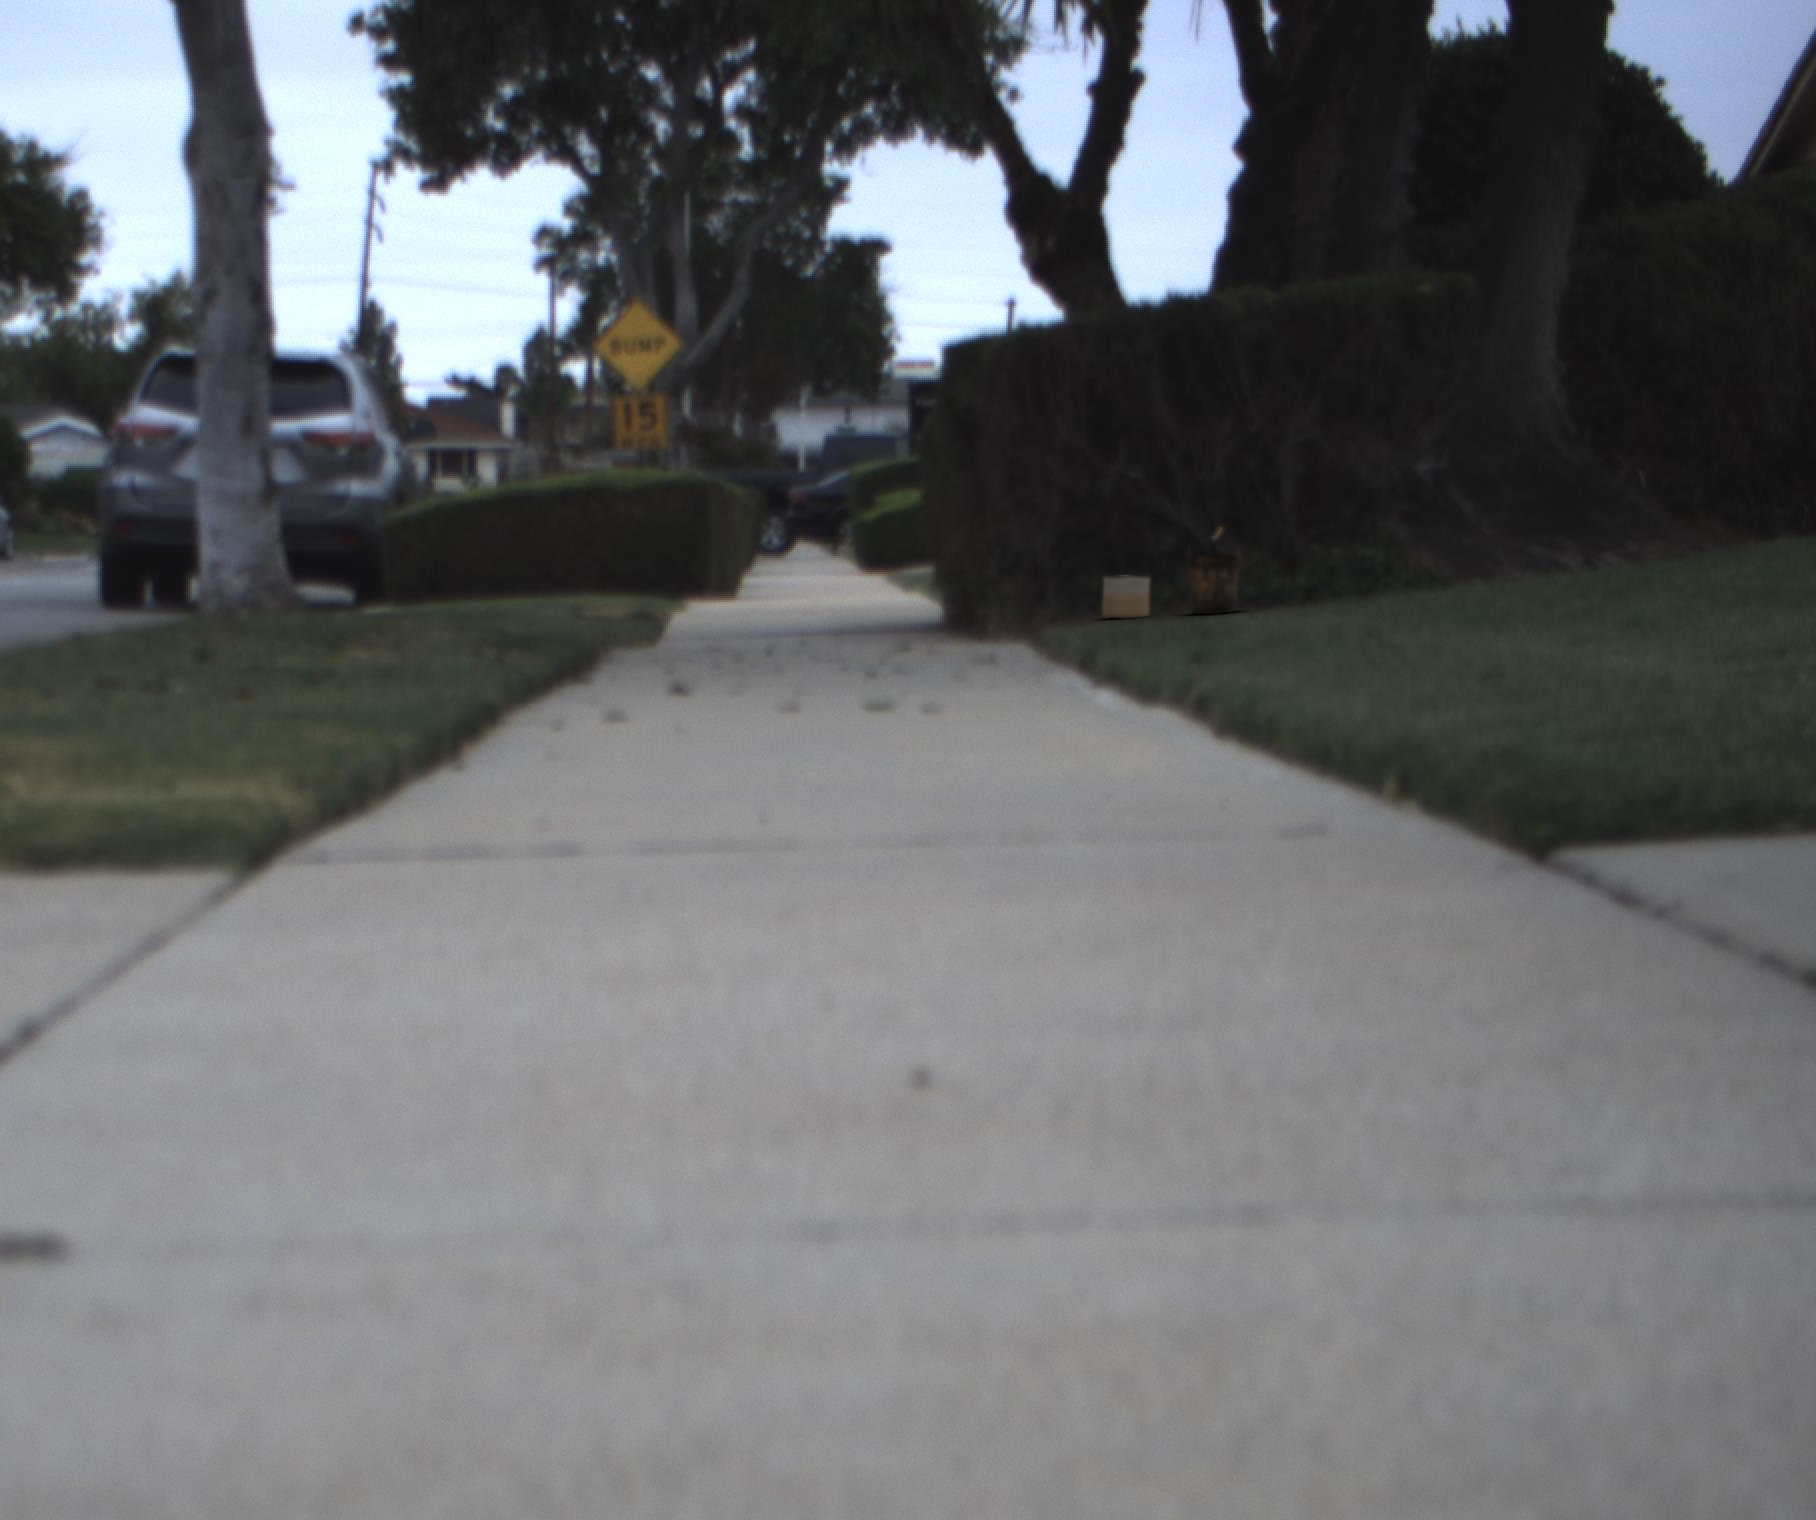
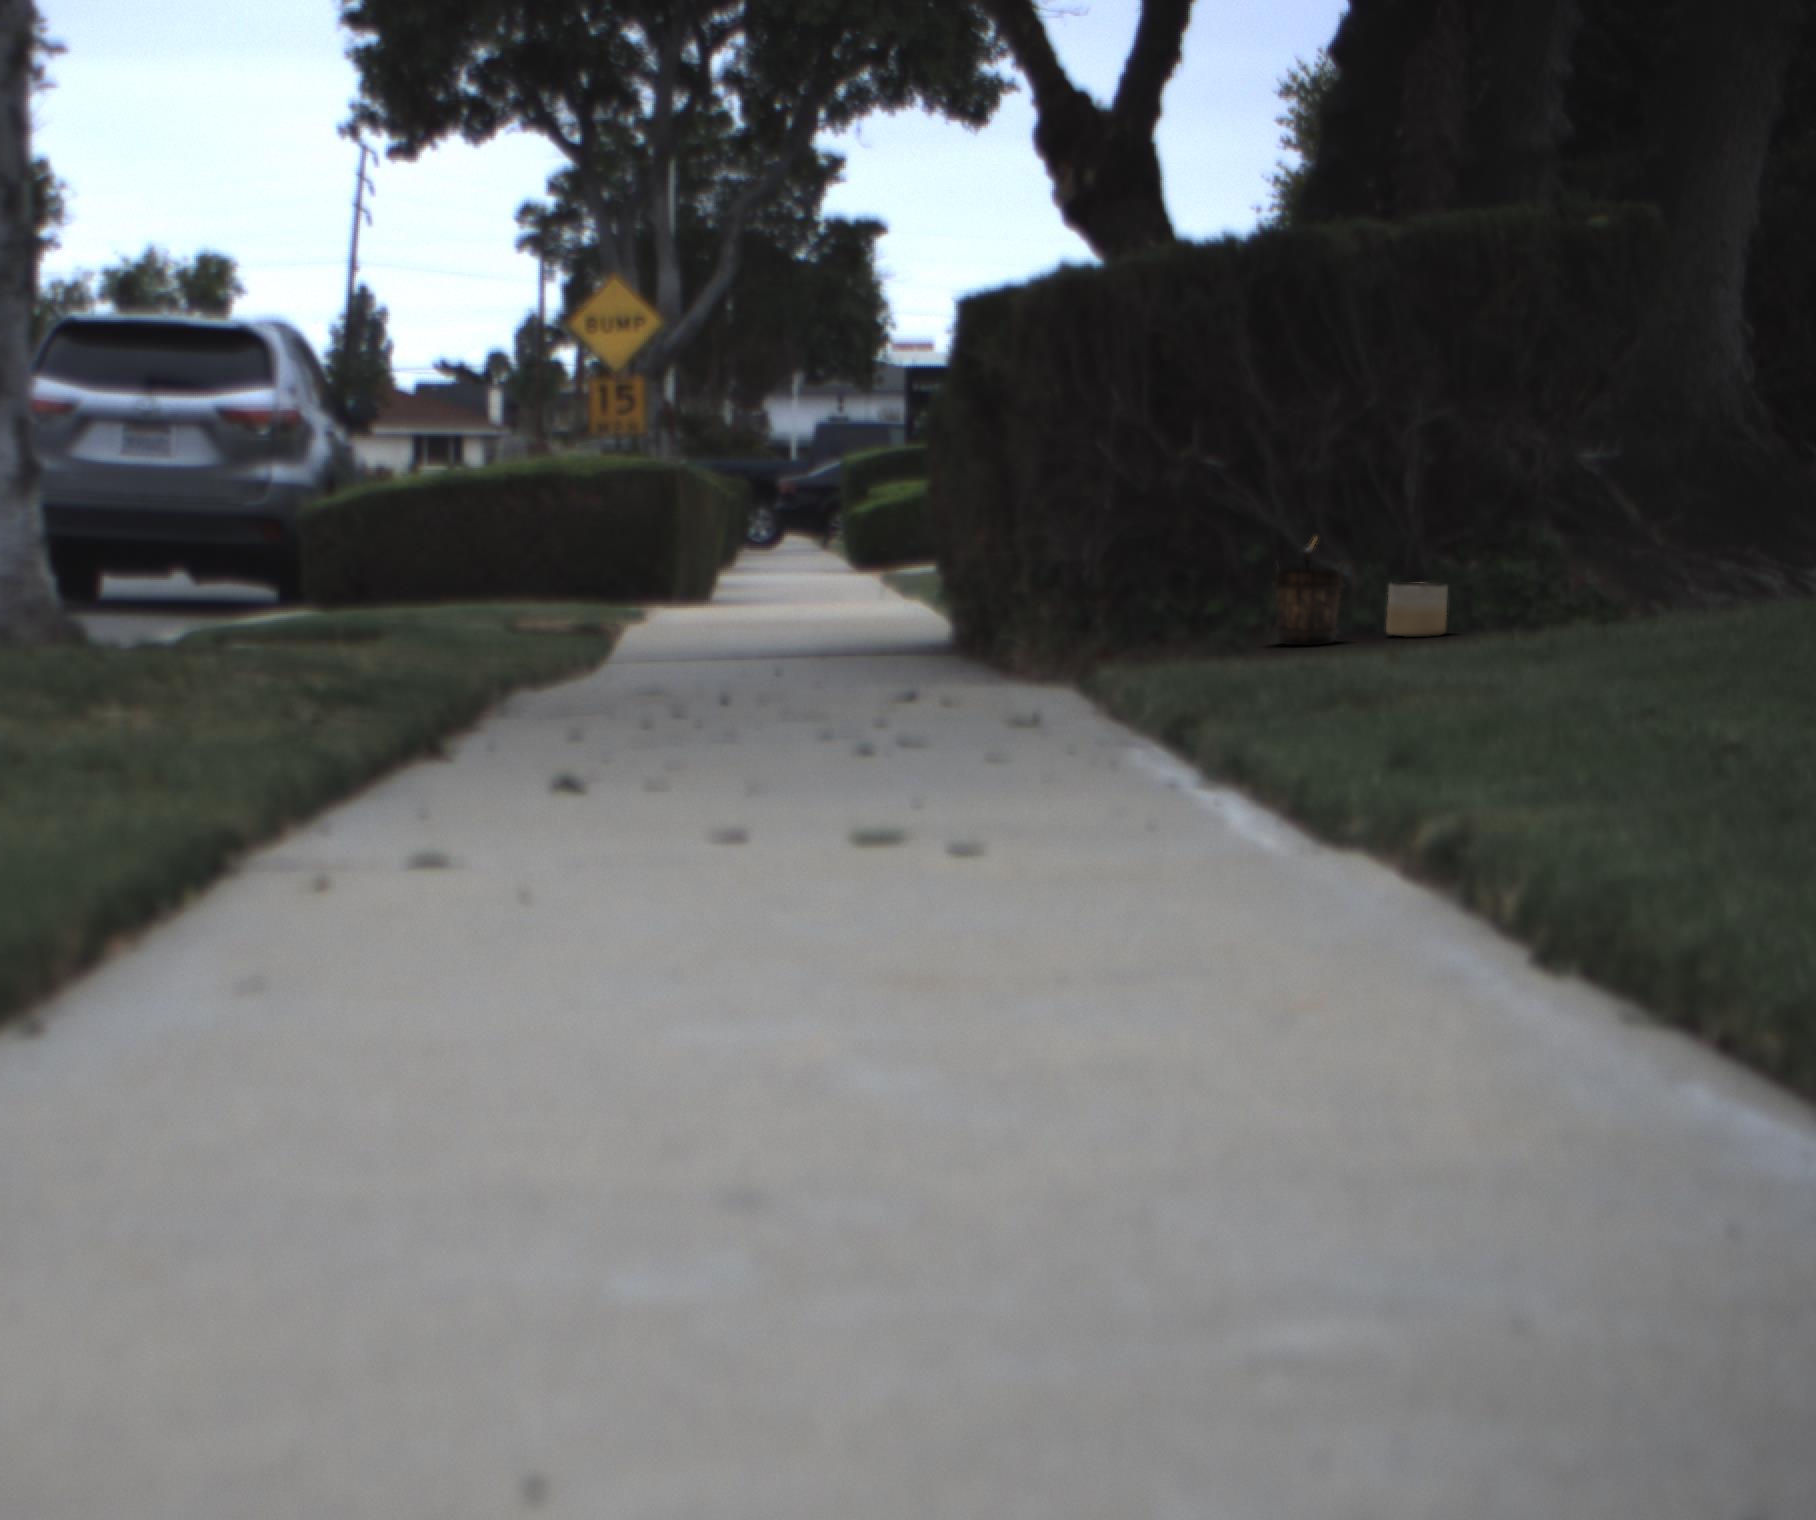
planter: present [1103,576,1150,619] -> present [1386,583,1448,637]

